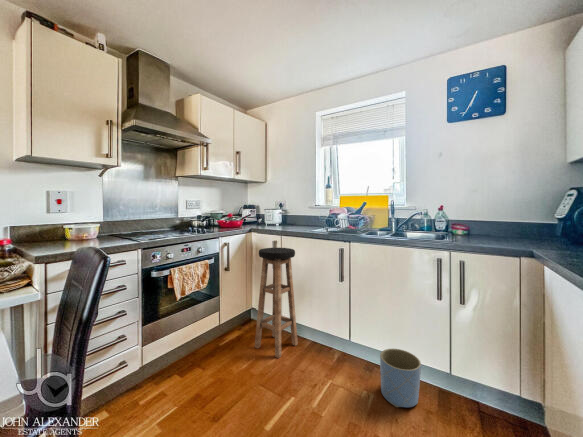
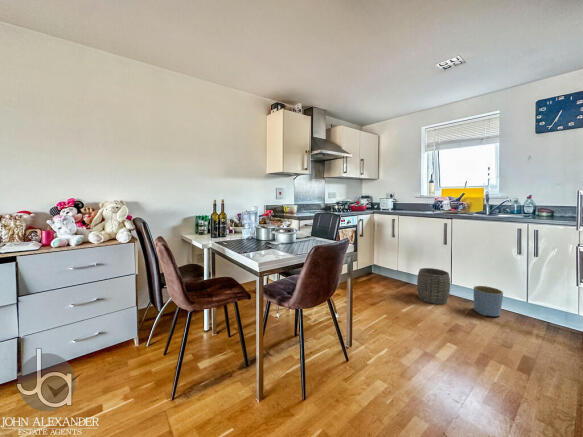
bar stool: present [255,248,298,358] -> none [381,224,410,291]
woven basket: none [301,319,348,387] -> present [417,268,450,304]

